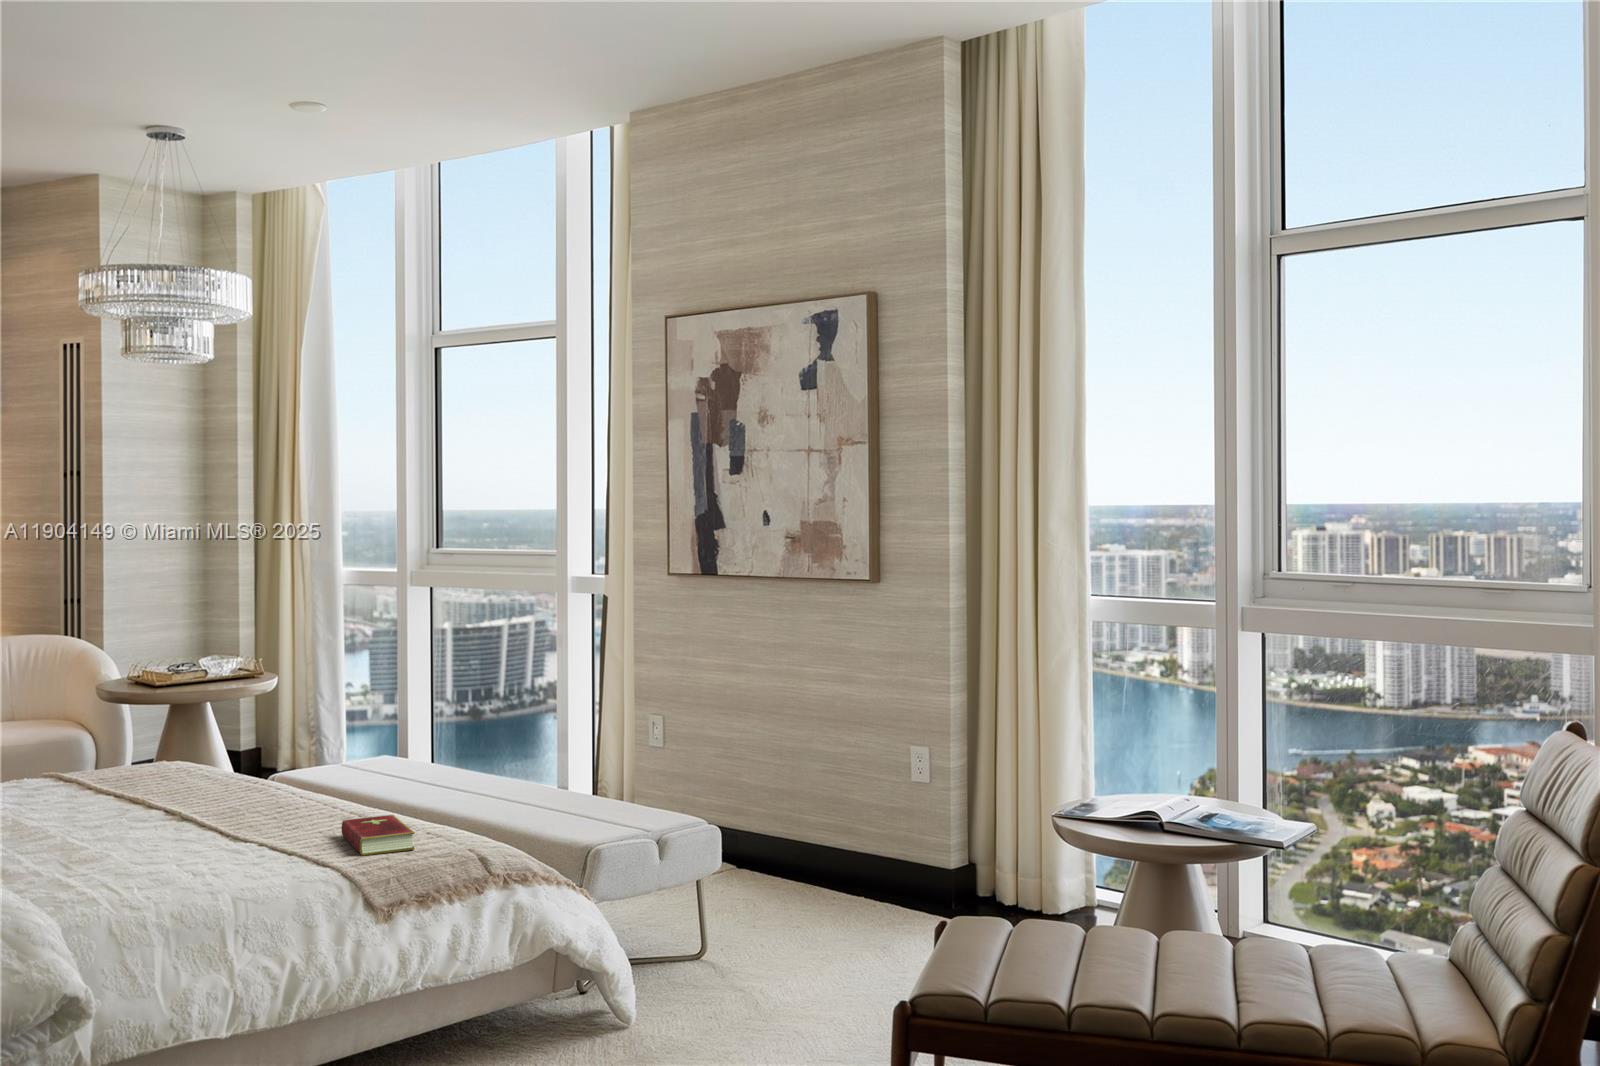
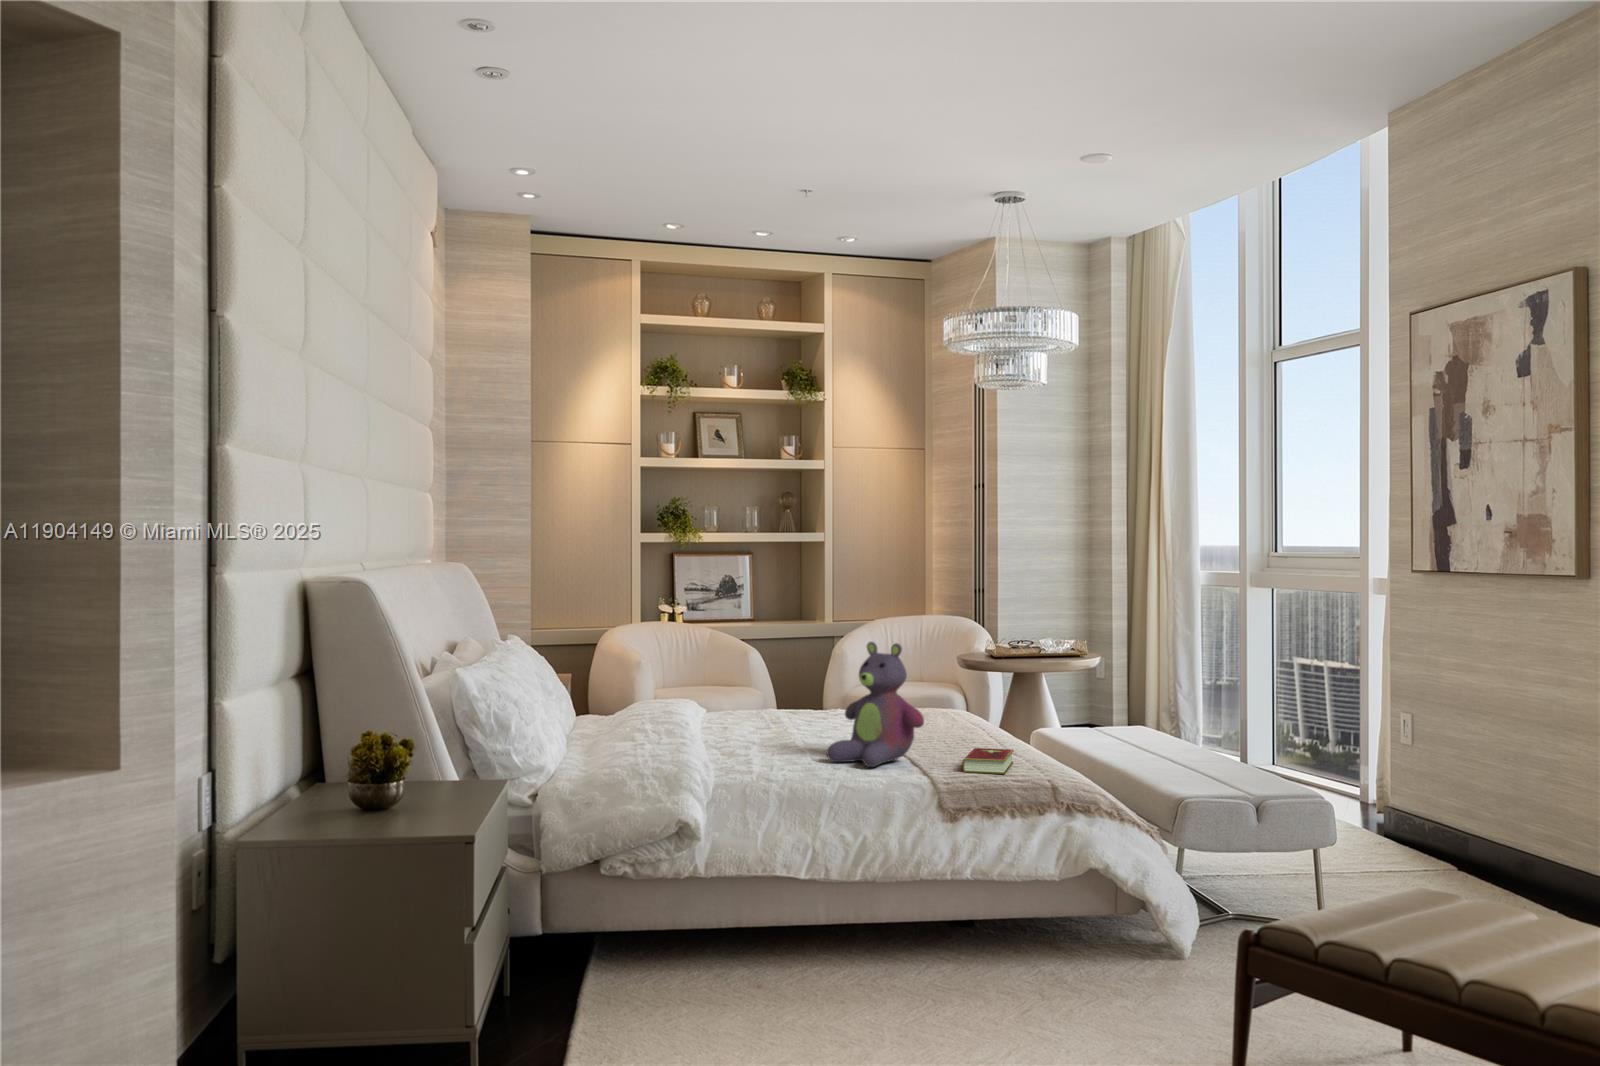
stuffed bear: none [160,698,299,873] -> present [827,642,924,767]

